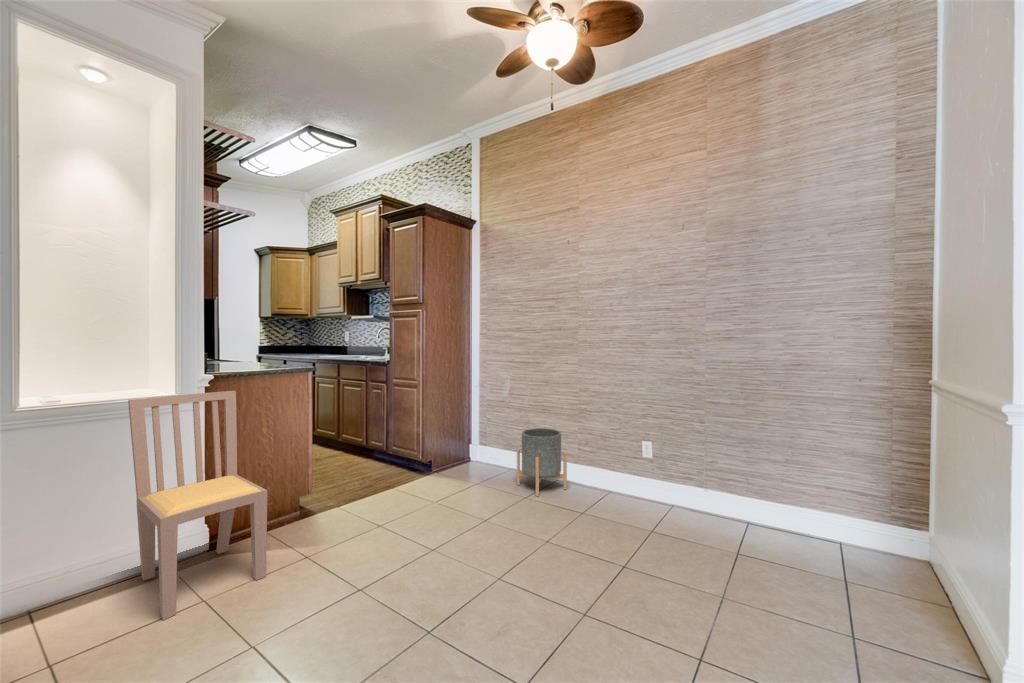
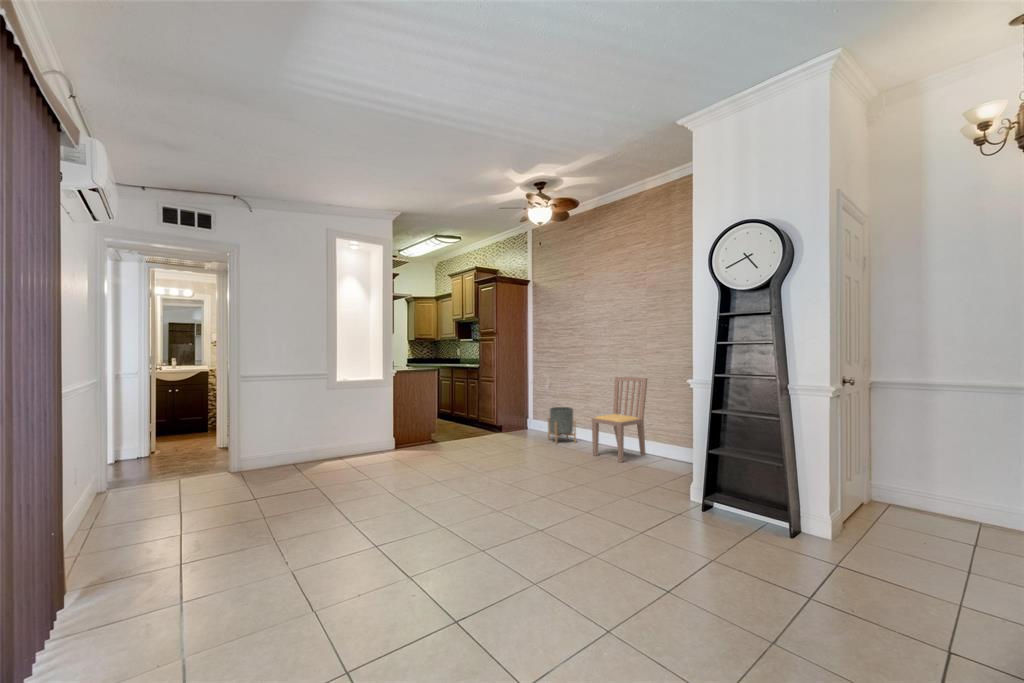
dining chair: present [128,391,267,620] -> present [592,377,647,462]

